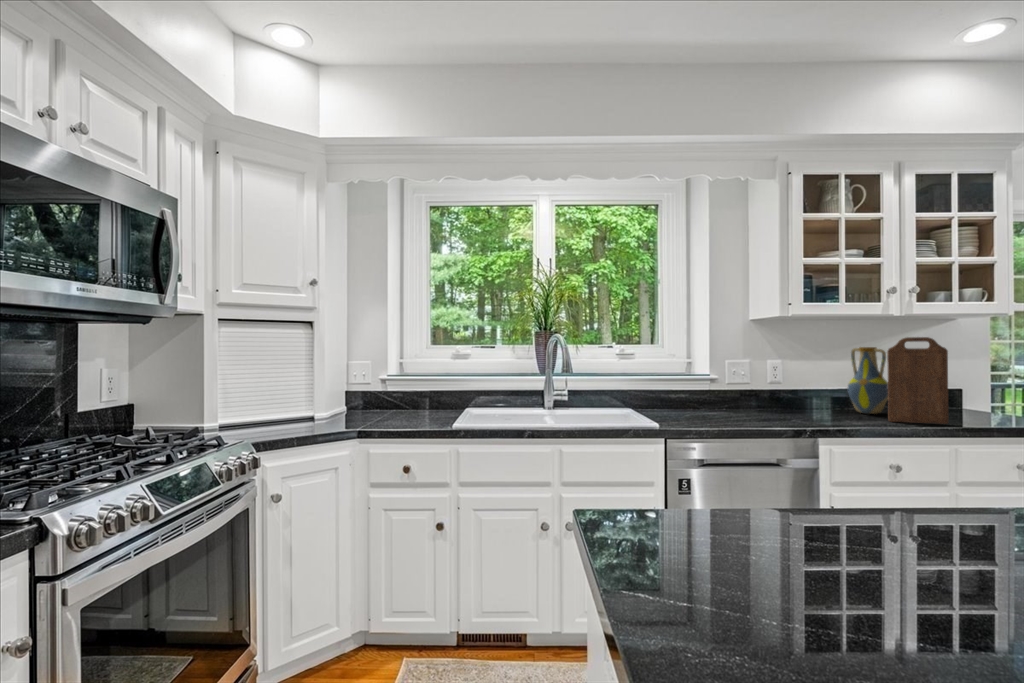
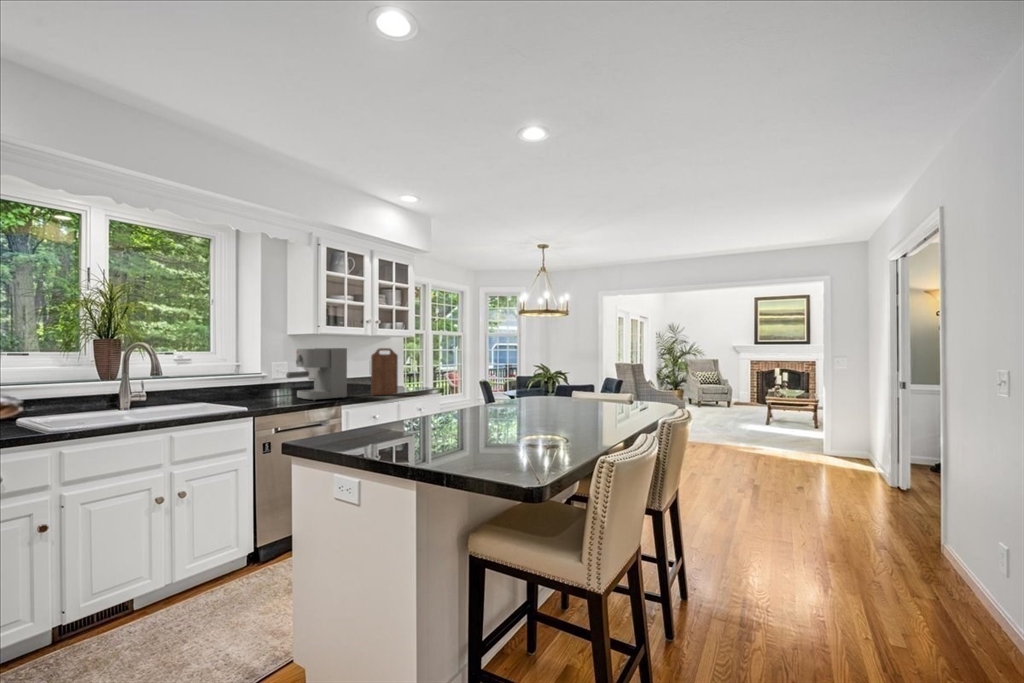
coffee maker: none [731,338,833,422] -> present [286,348,347,401]
vase: present [848,347,888,414] -> none [346,354,368,393]

